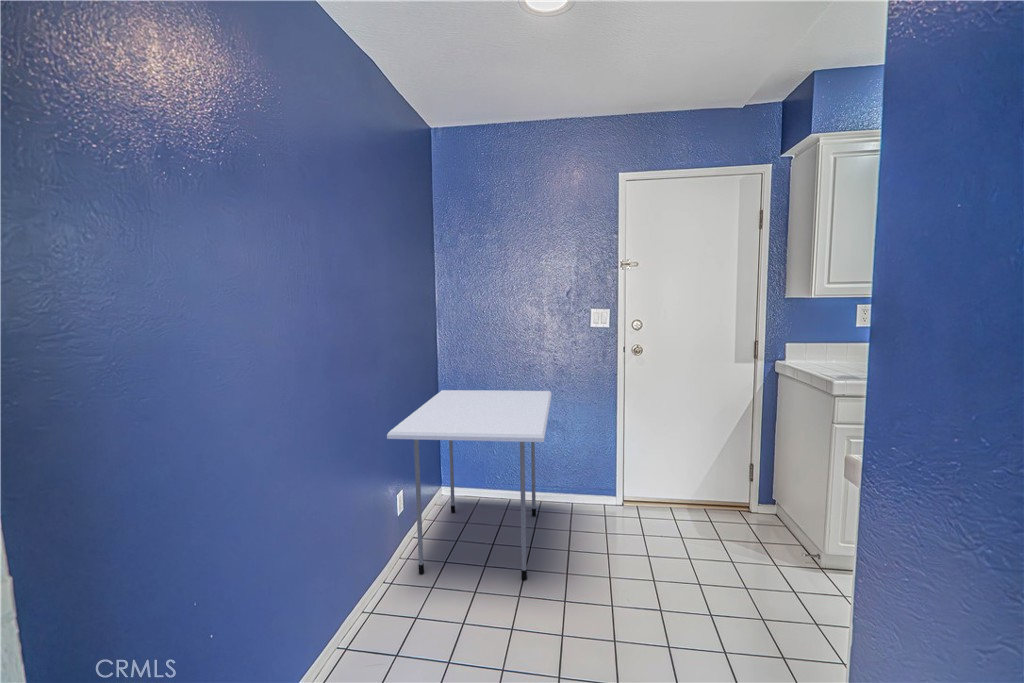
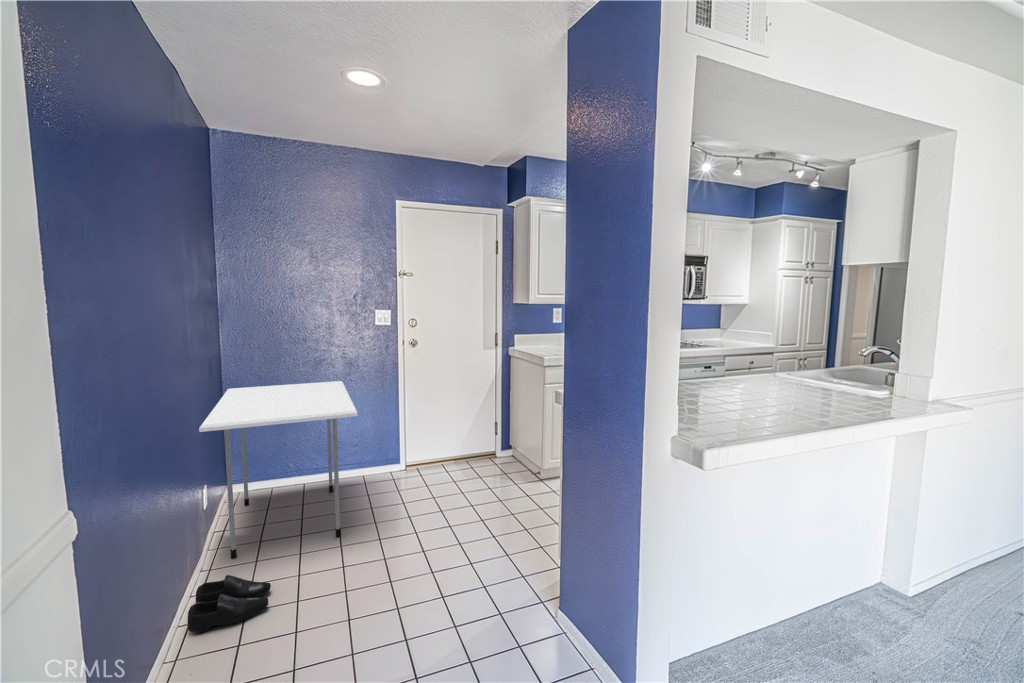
shoe: none [352,598,437,661] -> present [188,575,271,633]

